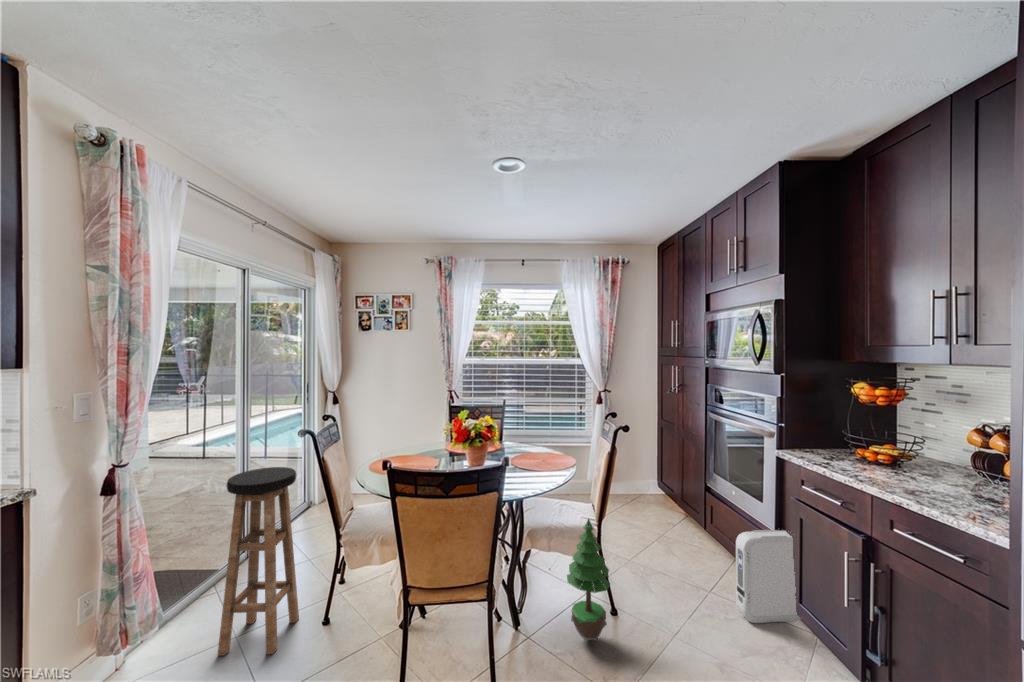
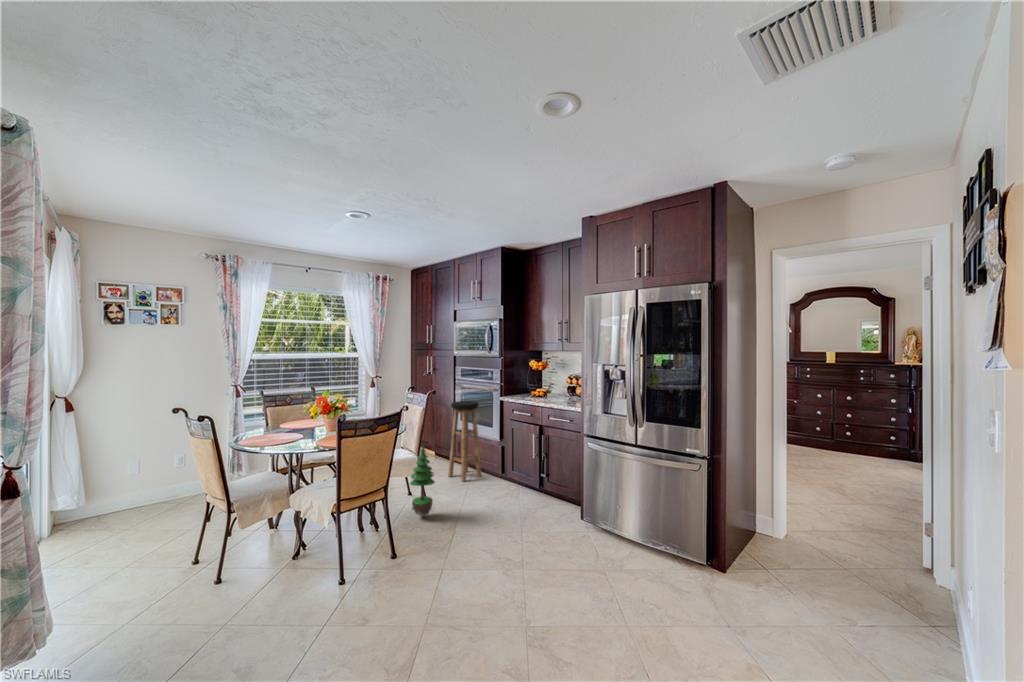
bar stool: present [218,467,299,656] -> present [448,401,481,482]
air purifier: present [736,530,803,623] -> none [484,438,511,487]

